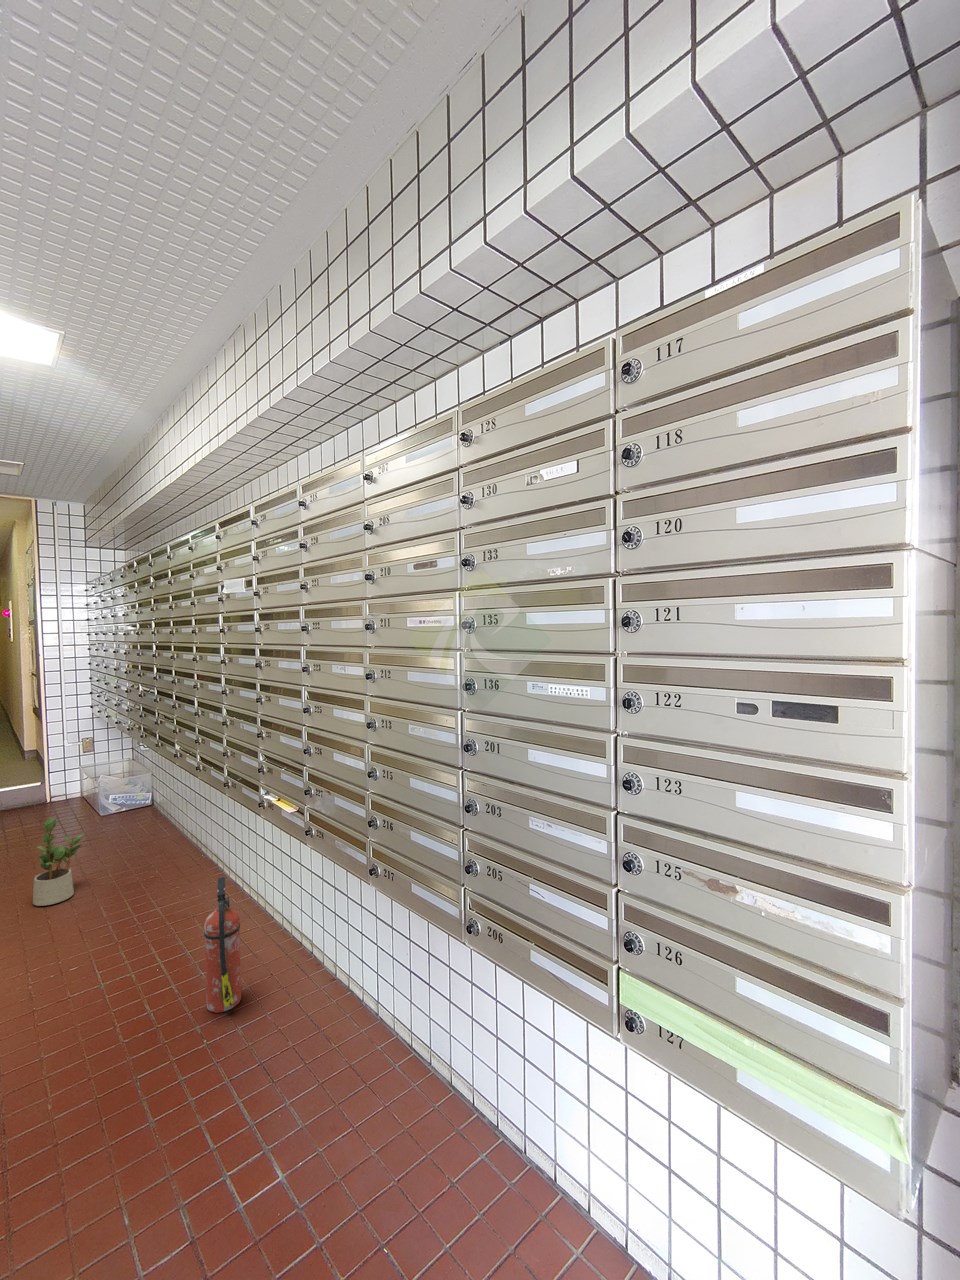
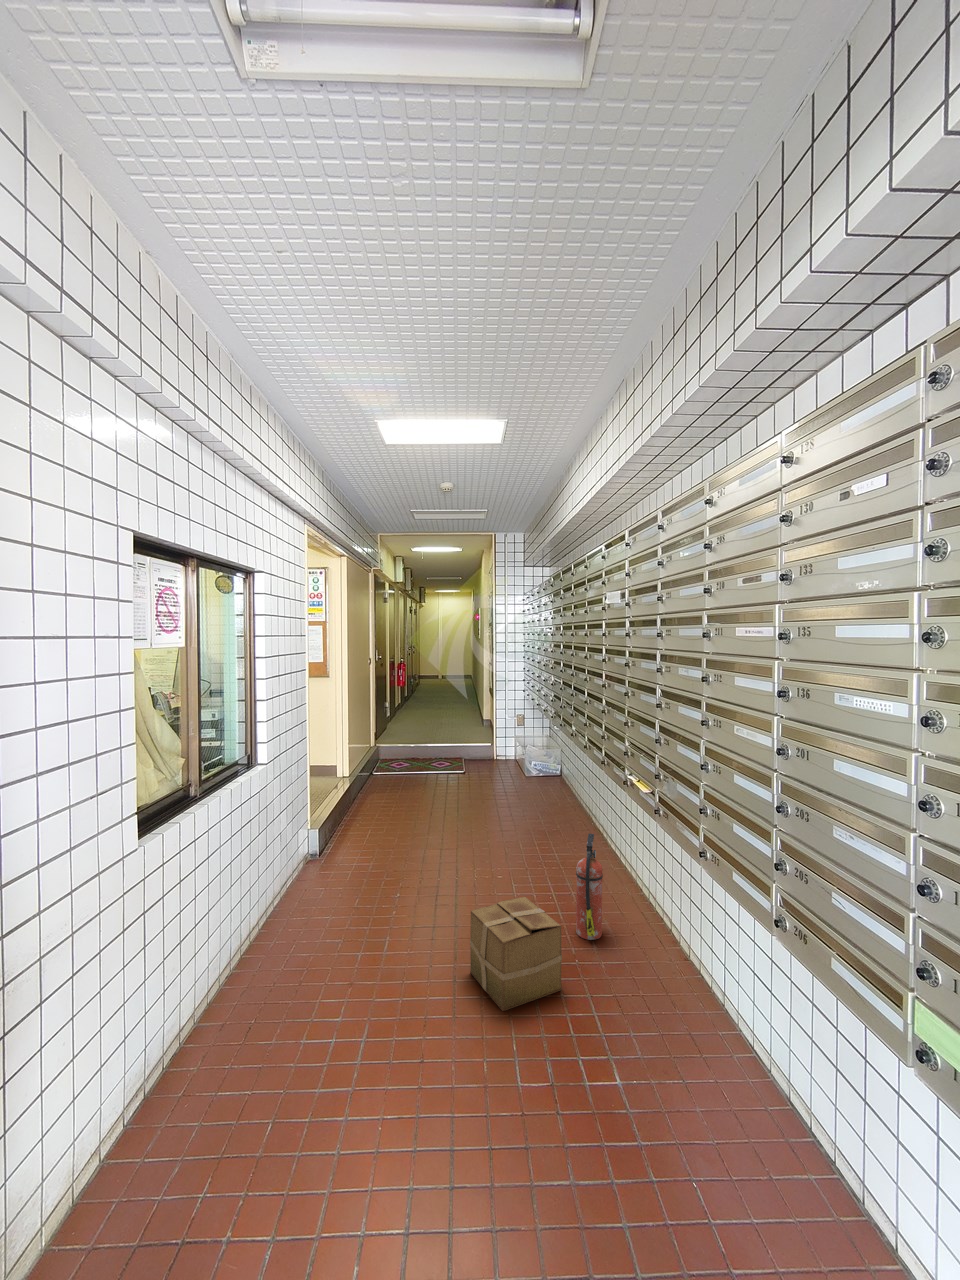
potted plant: present [33,818,84,906] -> none [479,766,510,828]
cardboard box: none [39,996,199,1188] -> present [470,897,562,1011]

